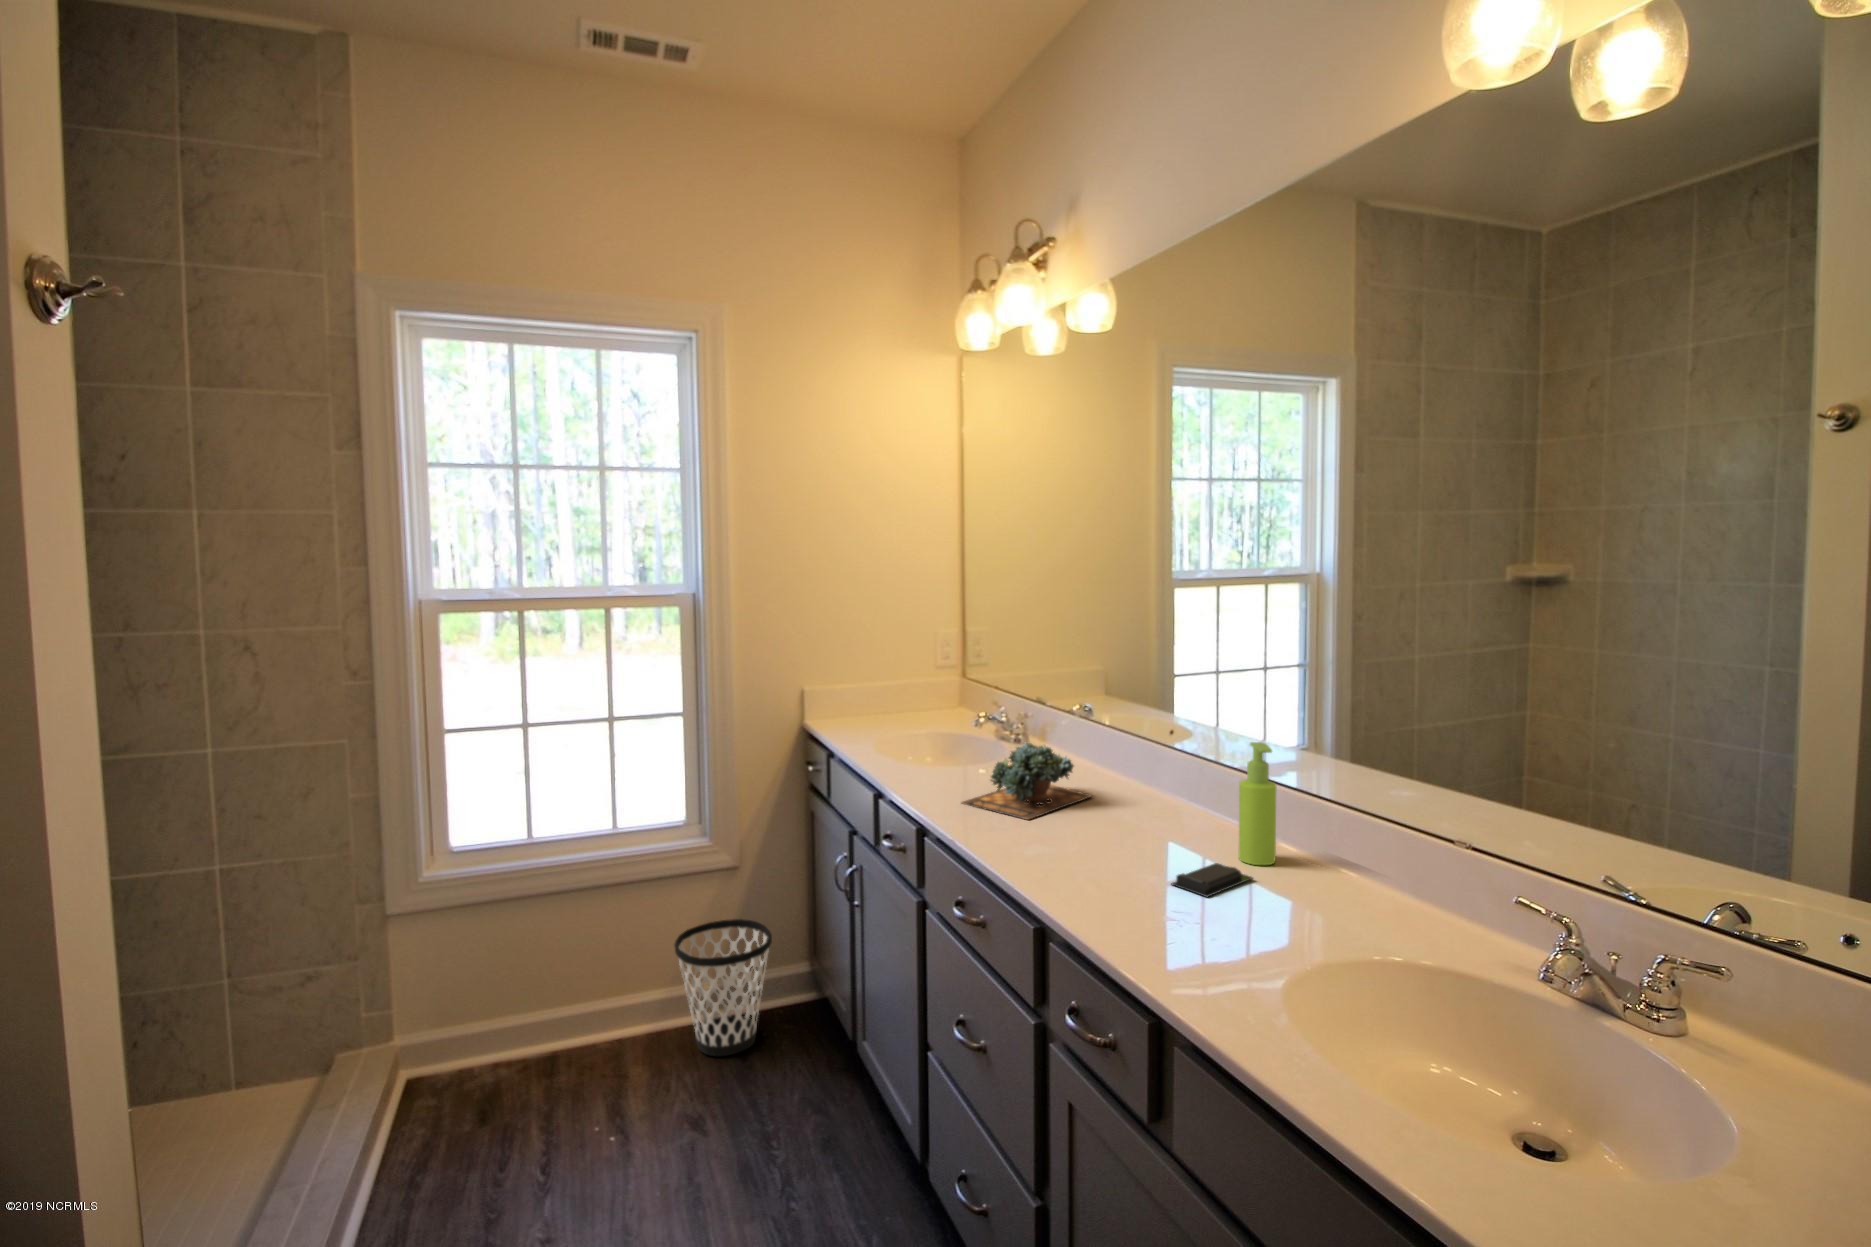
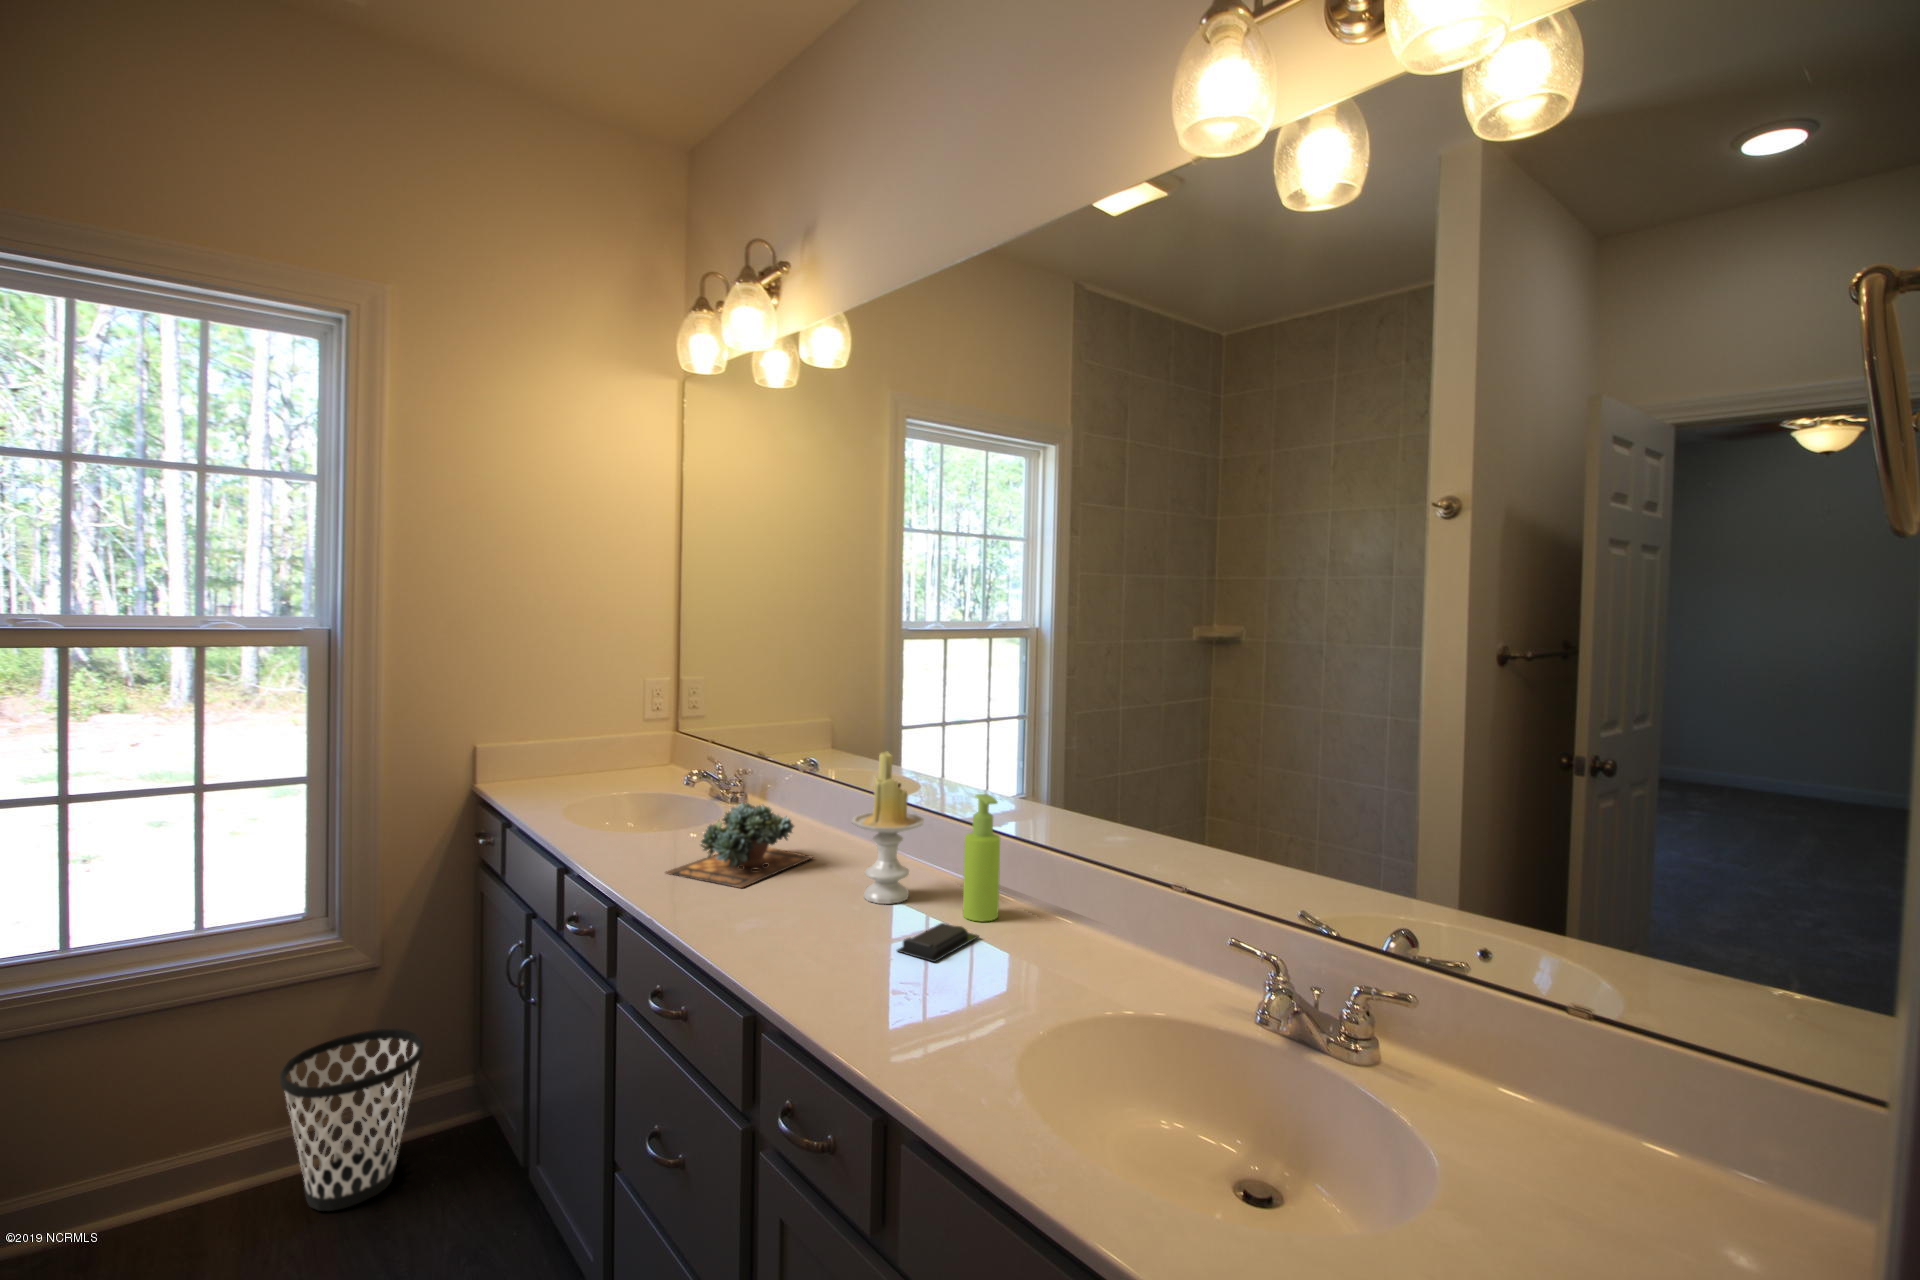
candle: none [1127,698,1199,843] -> present [852,752,924,904]

